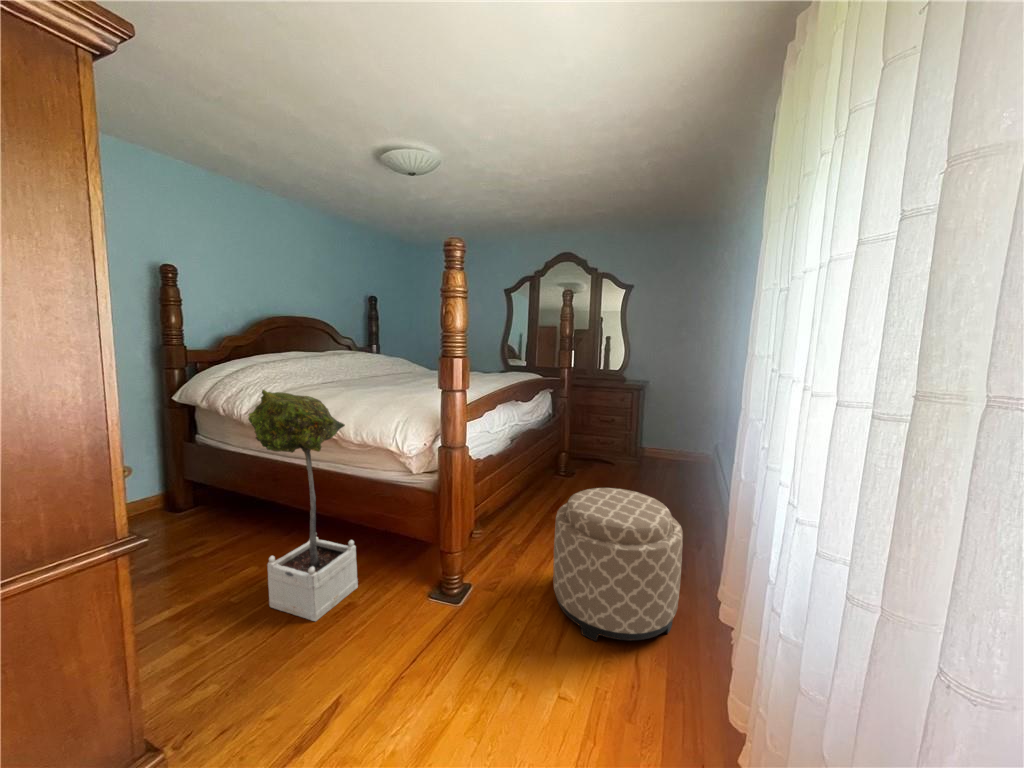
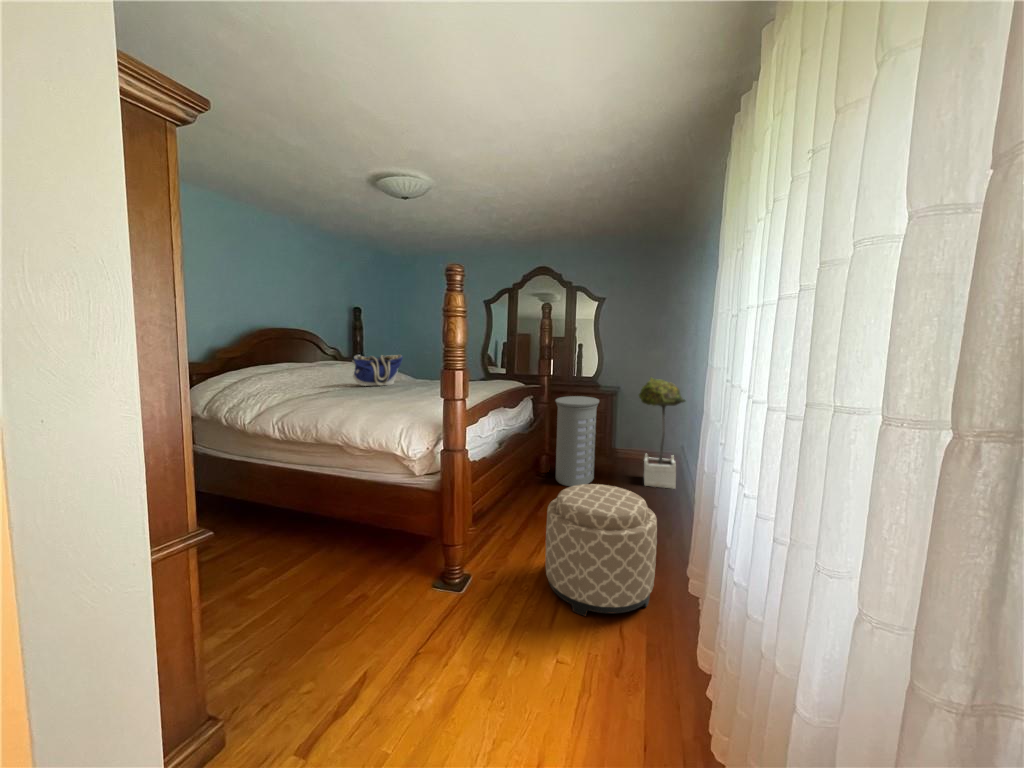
tote bag: none [360,344,414,376] -> present [352,355,403,386]
potted tree: present [248,390,358,621] -> present [639,378,685,489]
laundry hamper: none [575,390,623,487] -> present [556,396,599,486]

